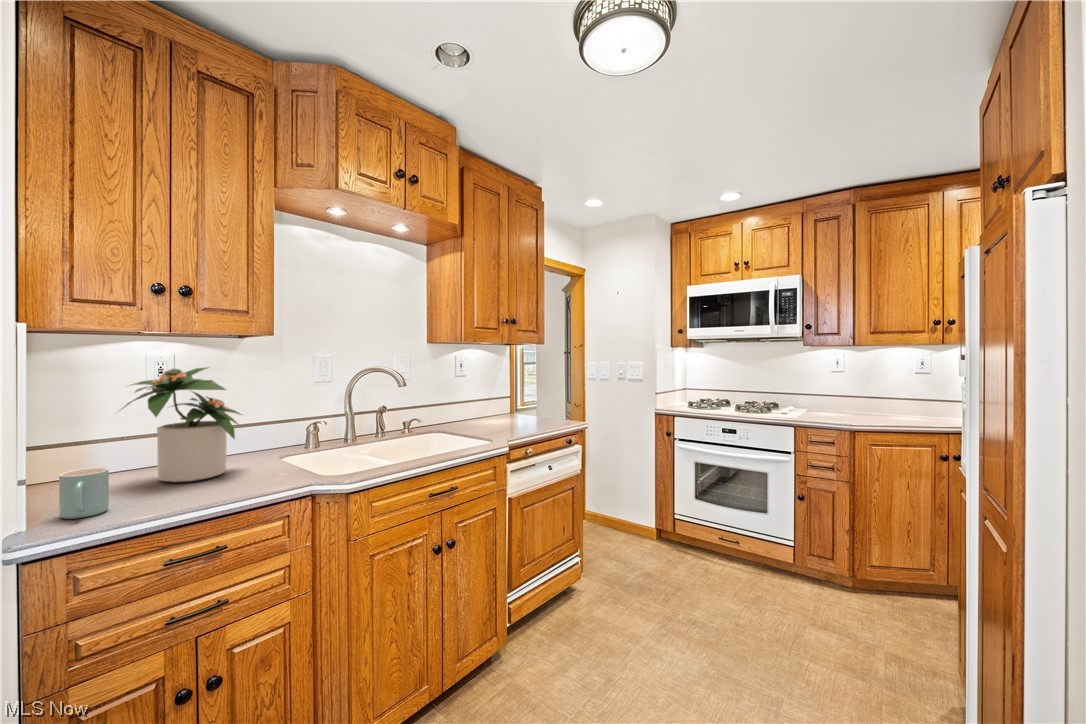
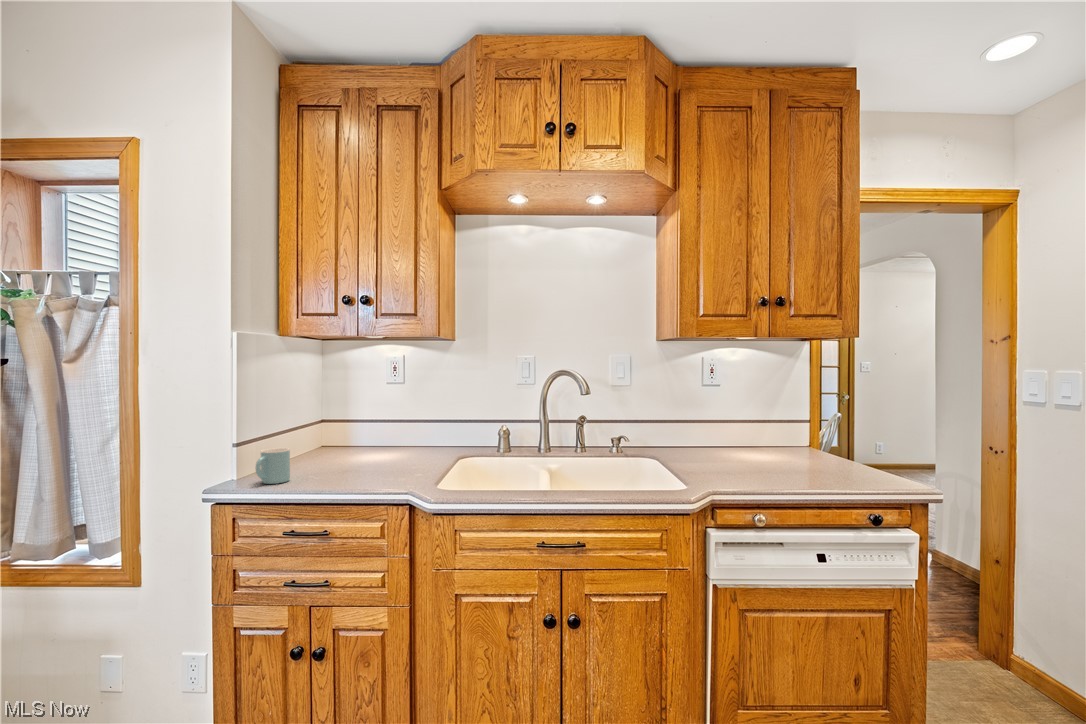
potted plant: present [123,367,241,482] -> none [328,371,421,472]

